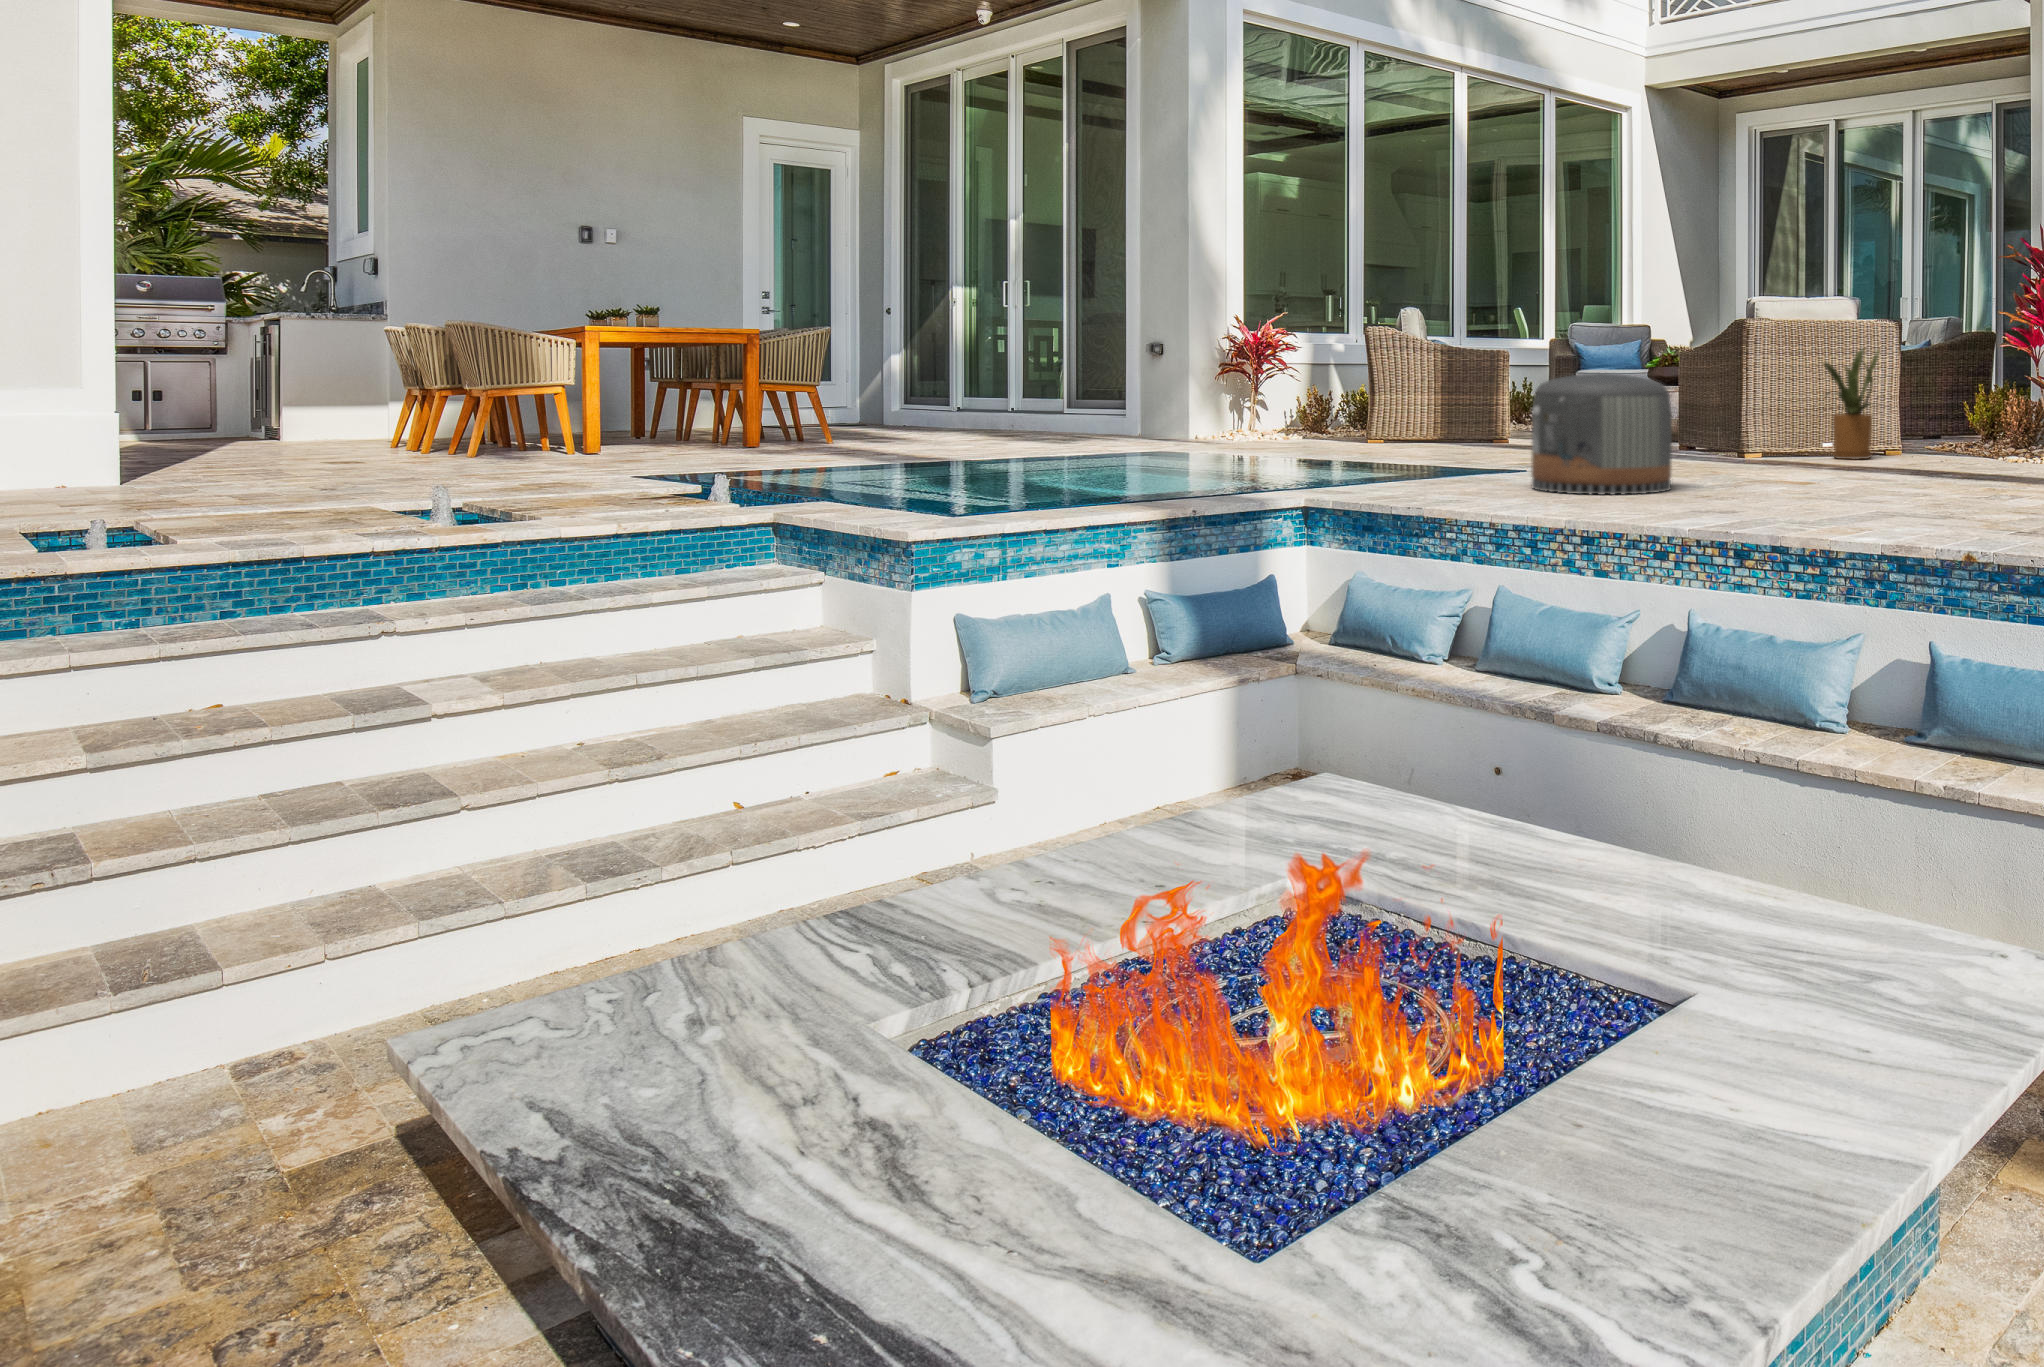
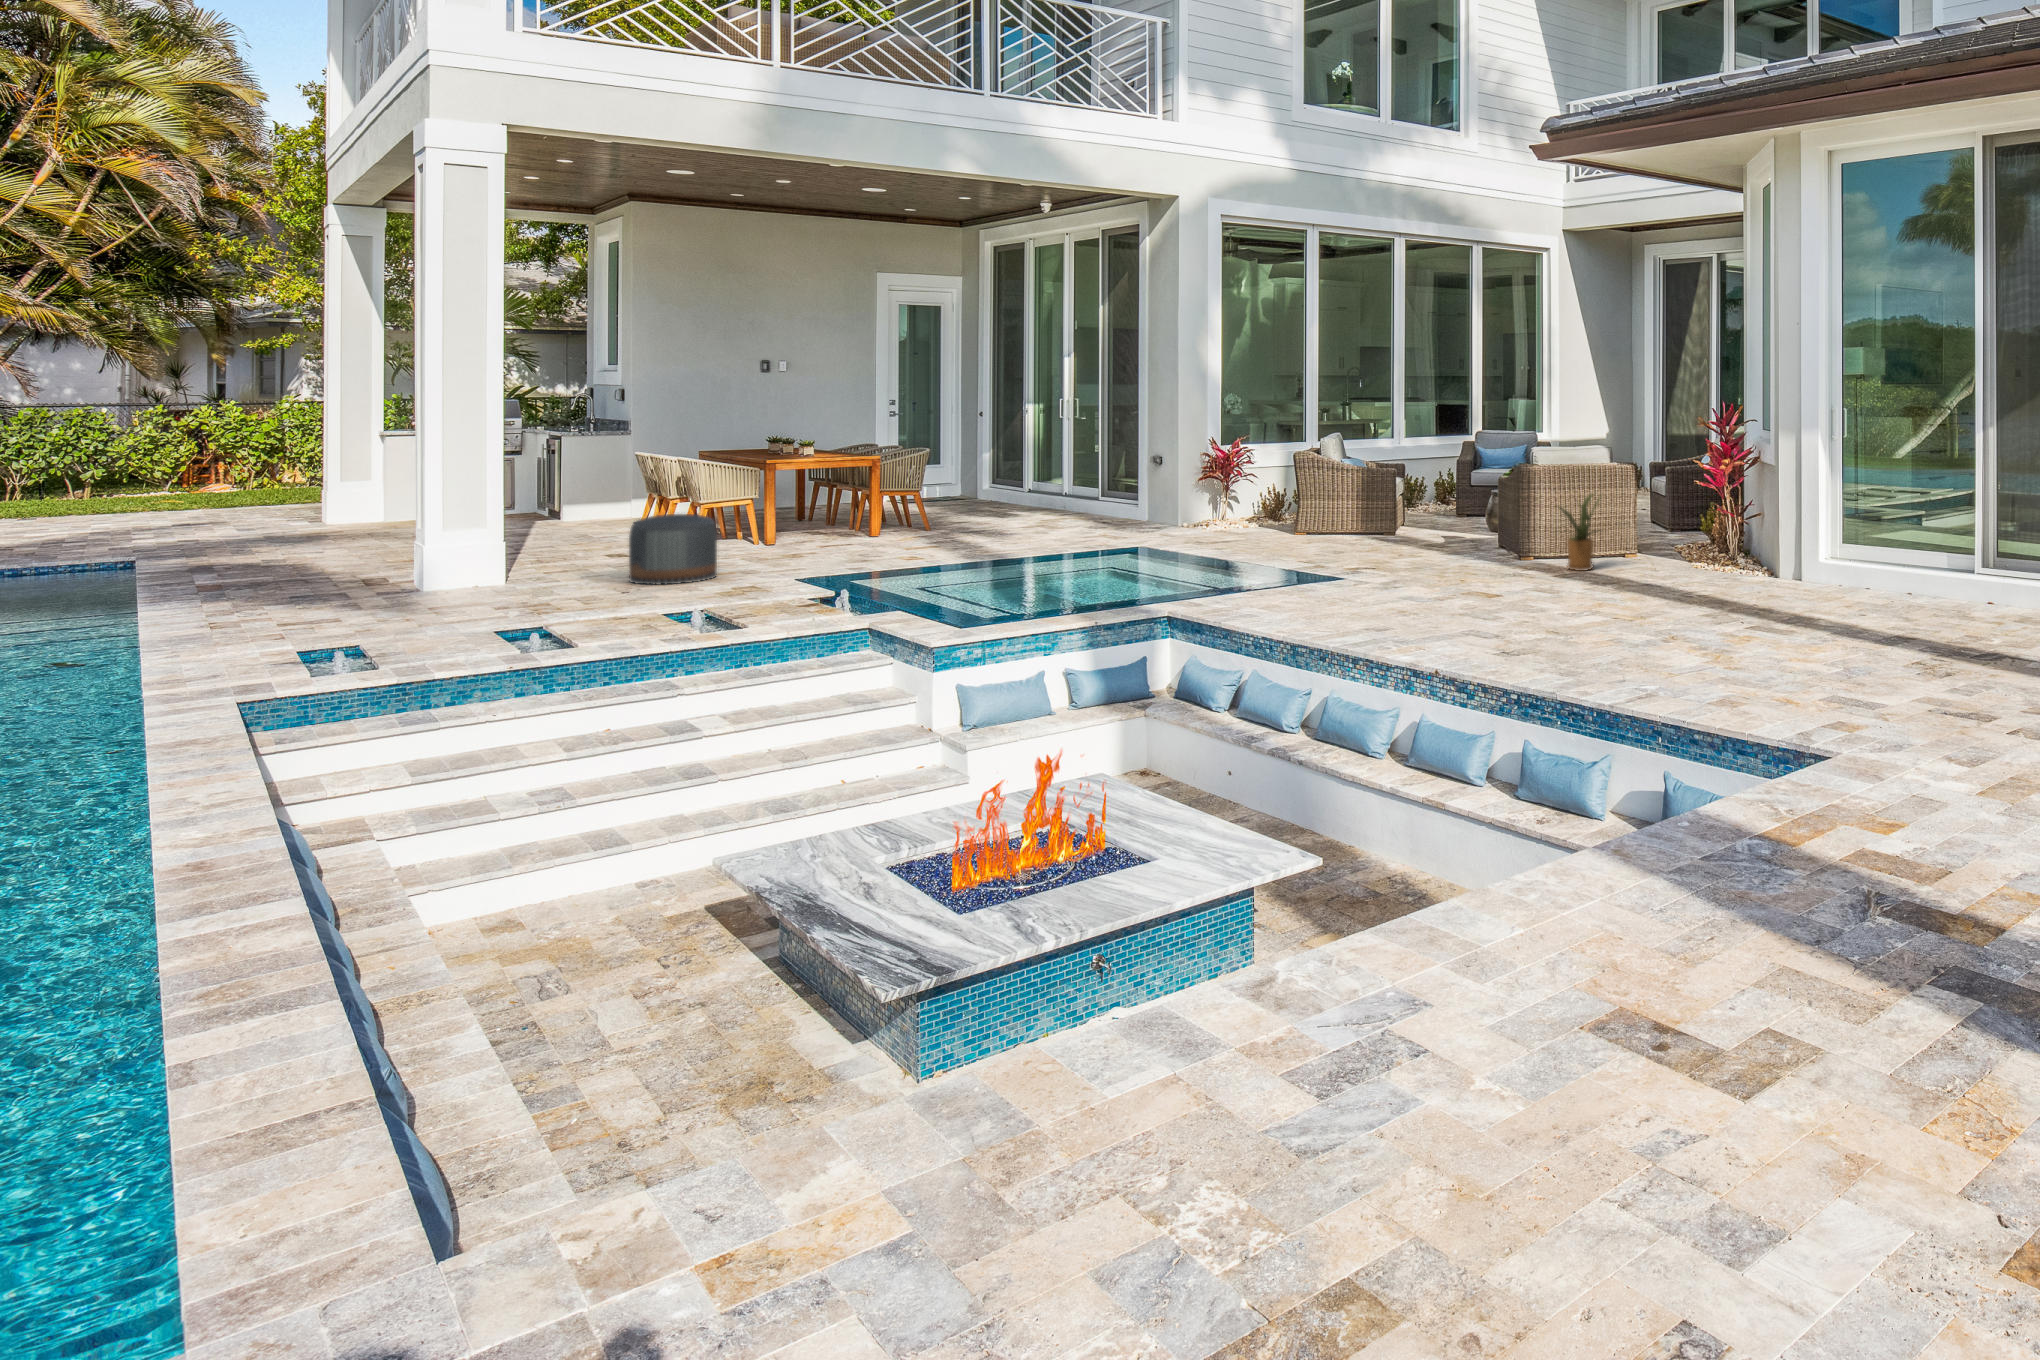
pouf: present [1531,373,1672,495] -> present [629,514,717,585]

